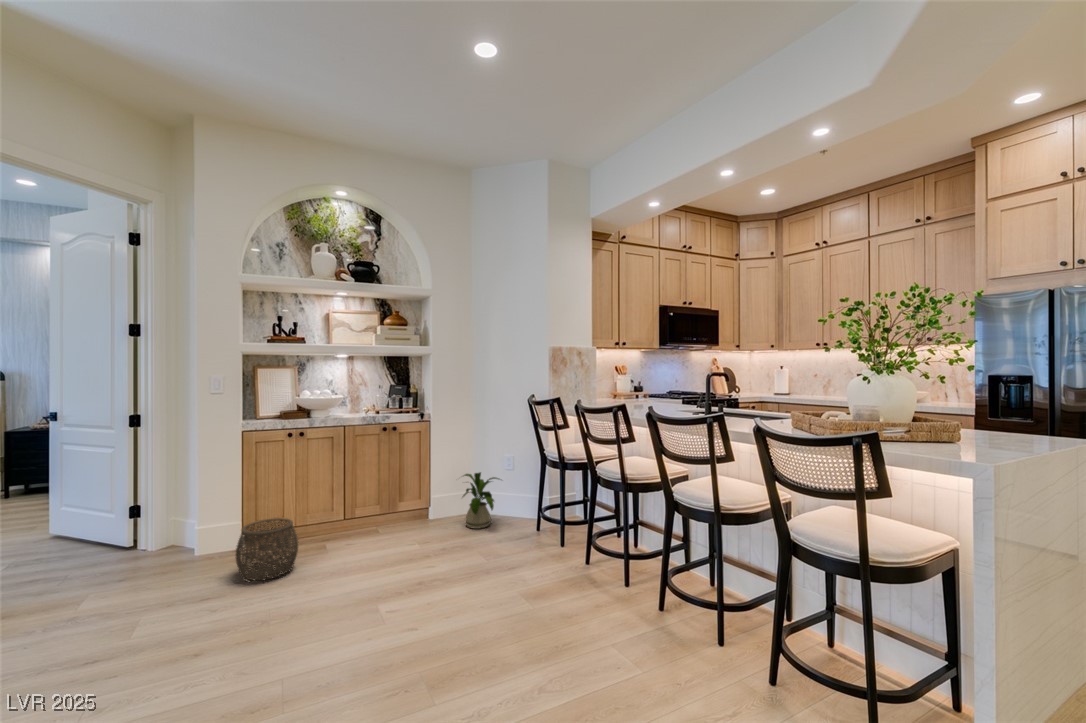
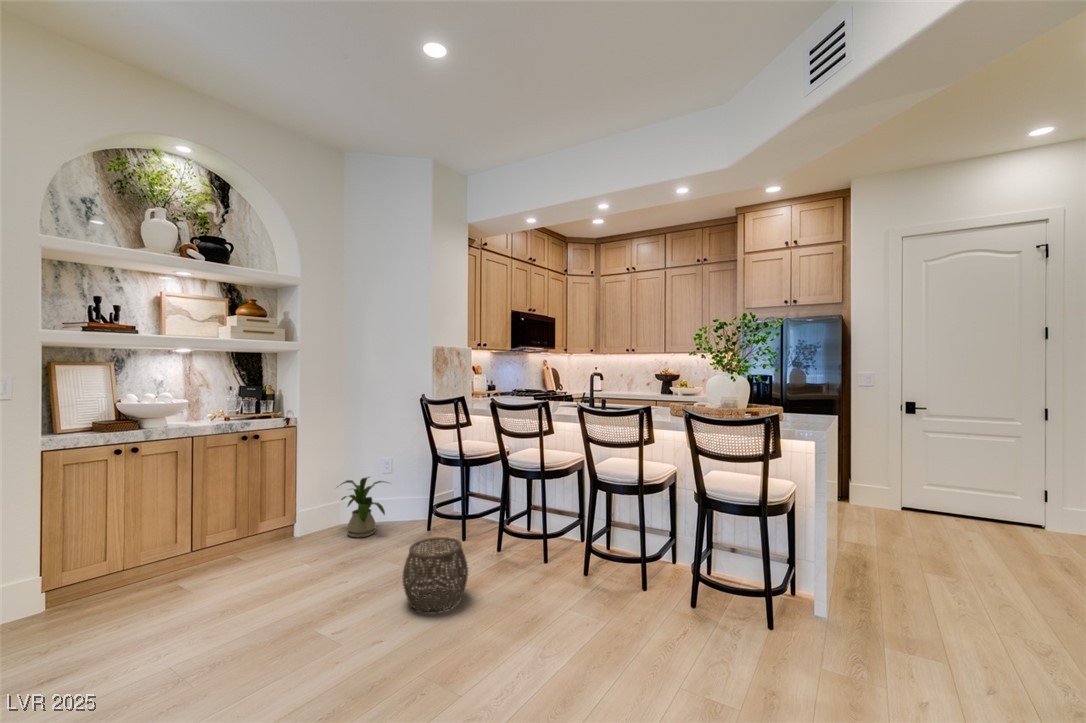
woven basket: present [235,518,298,581] -> present [402,537,468,612]

